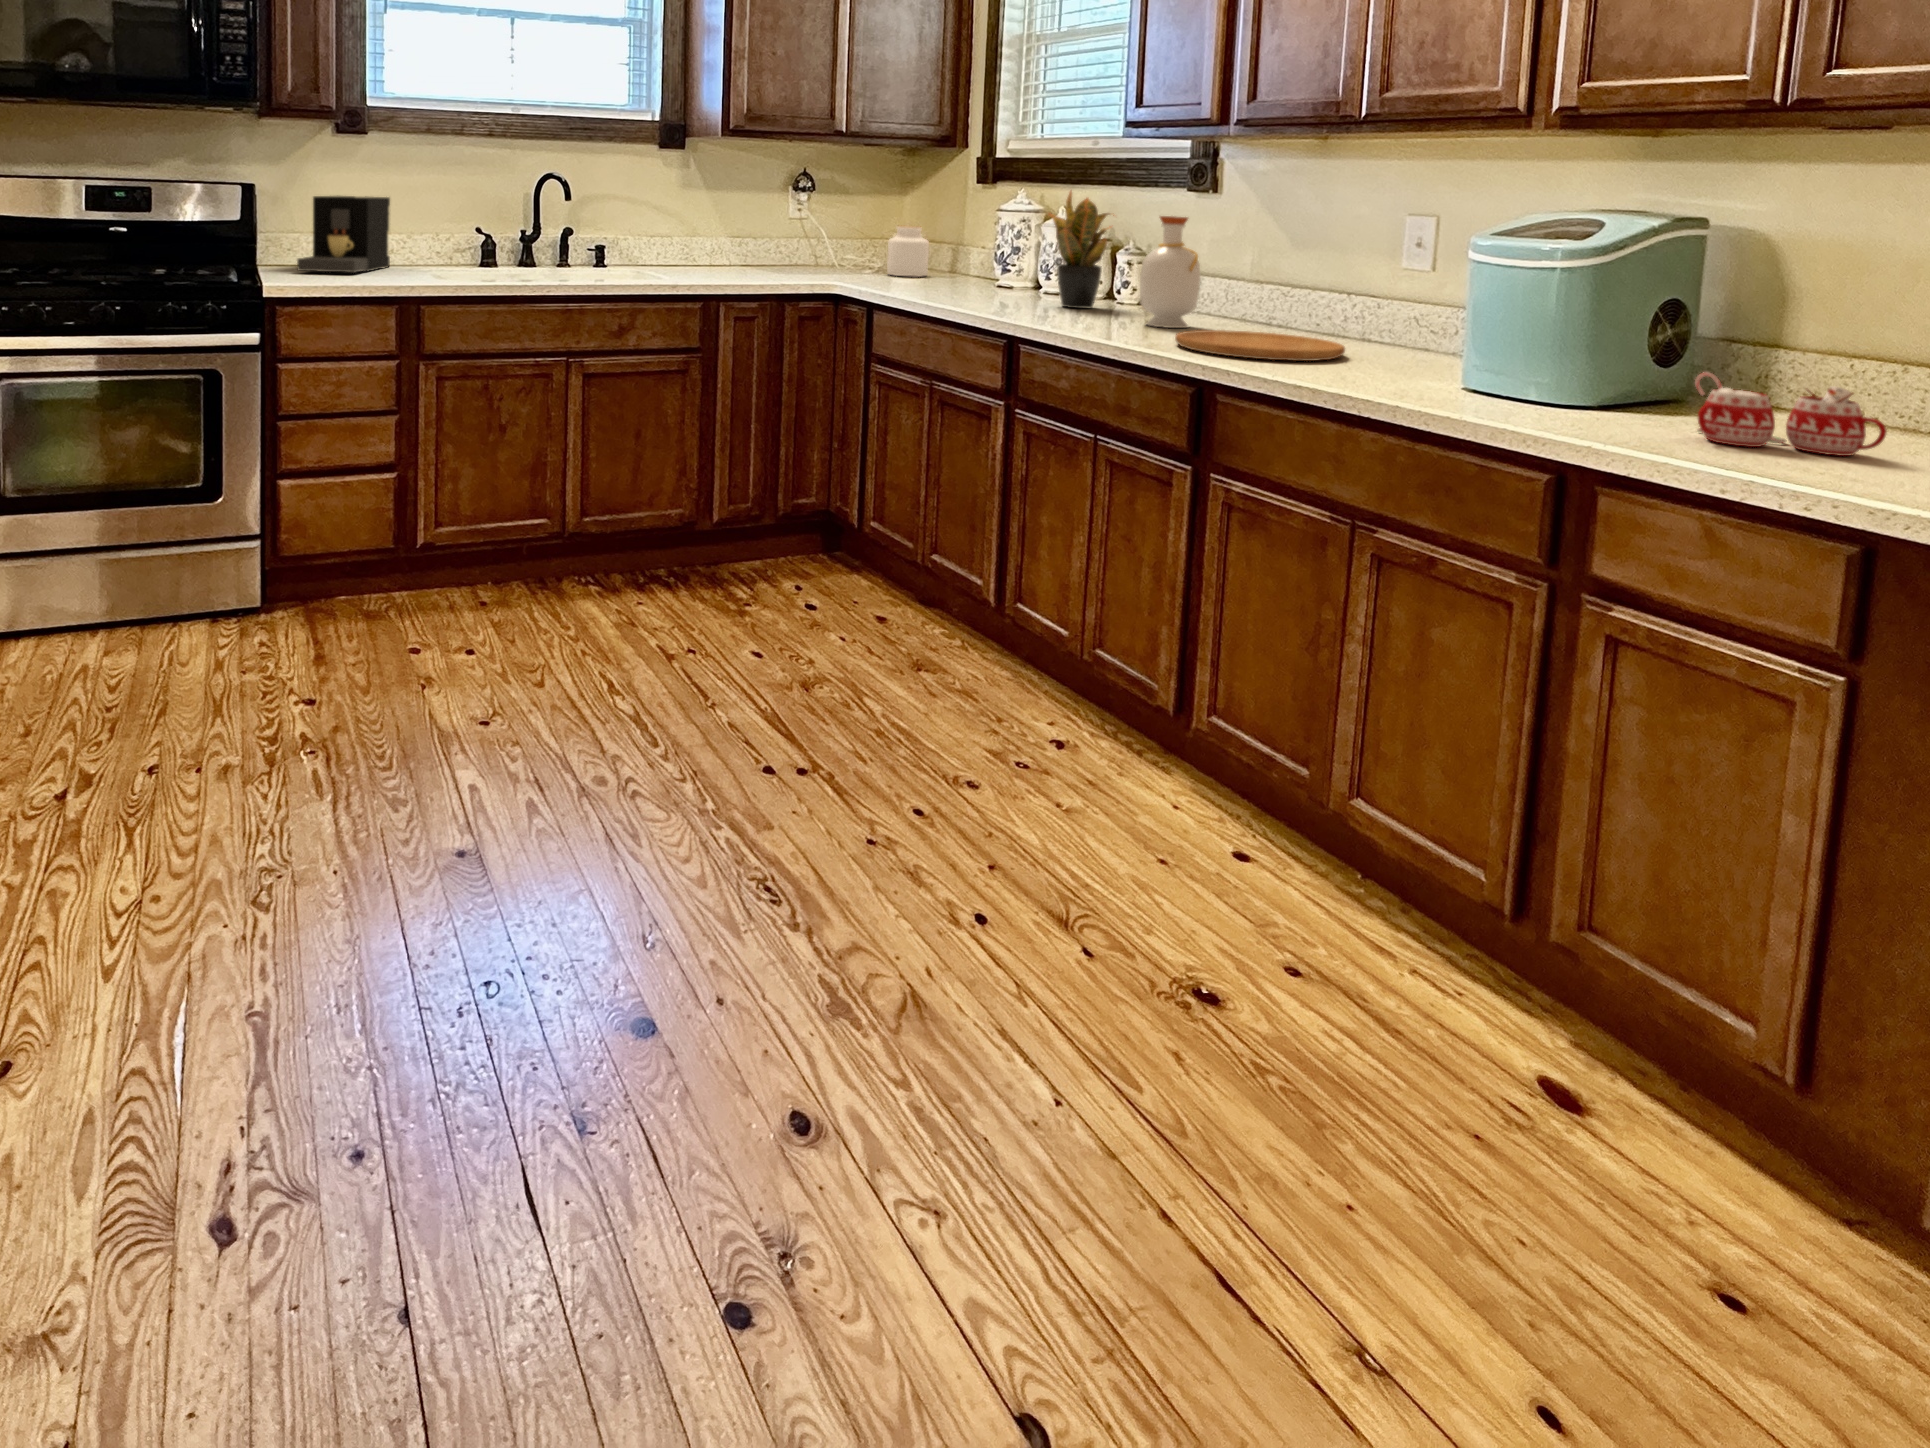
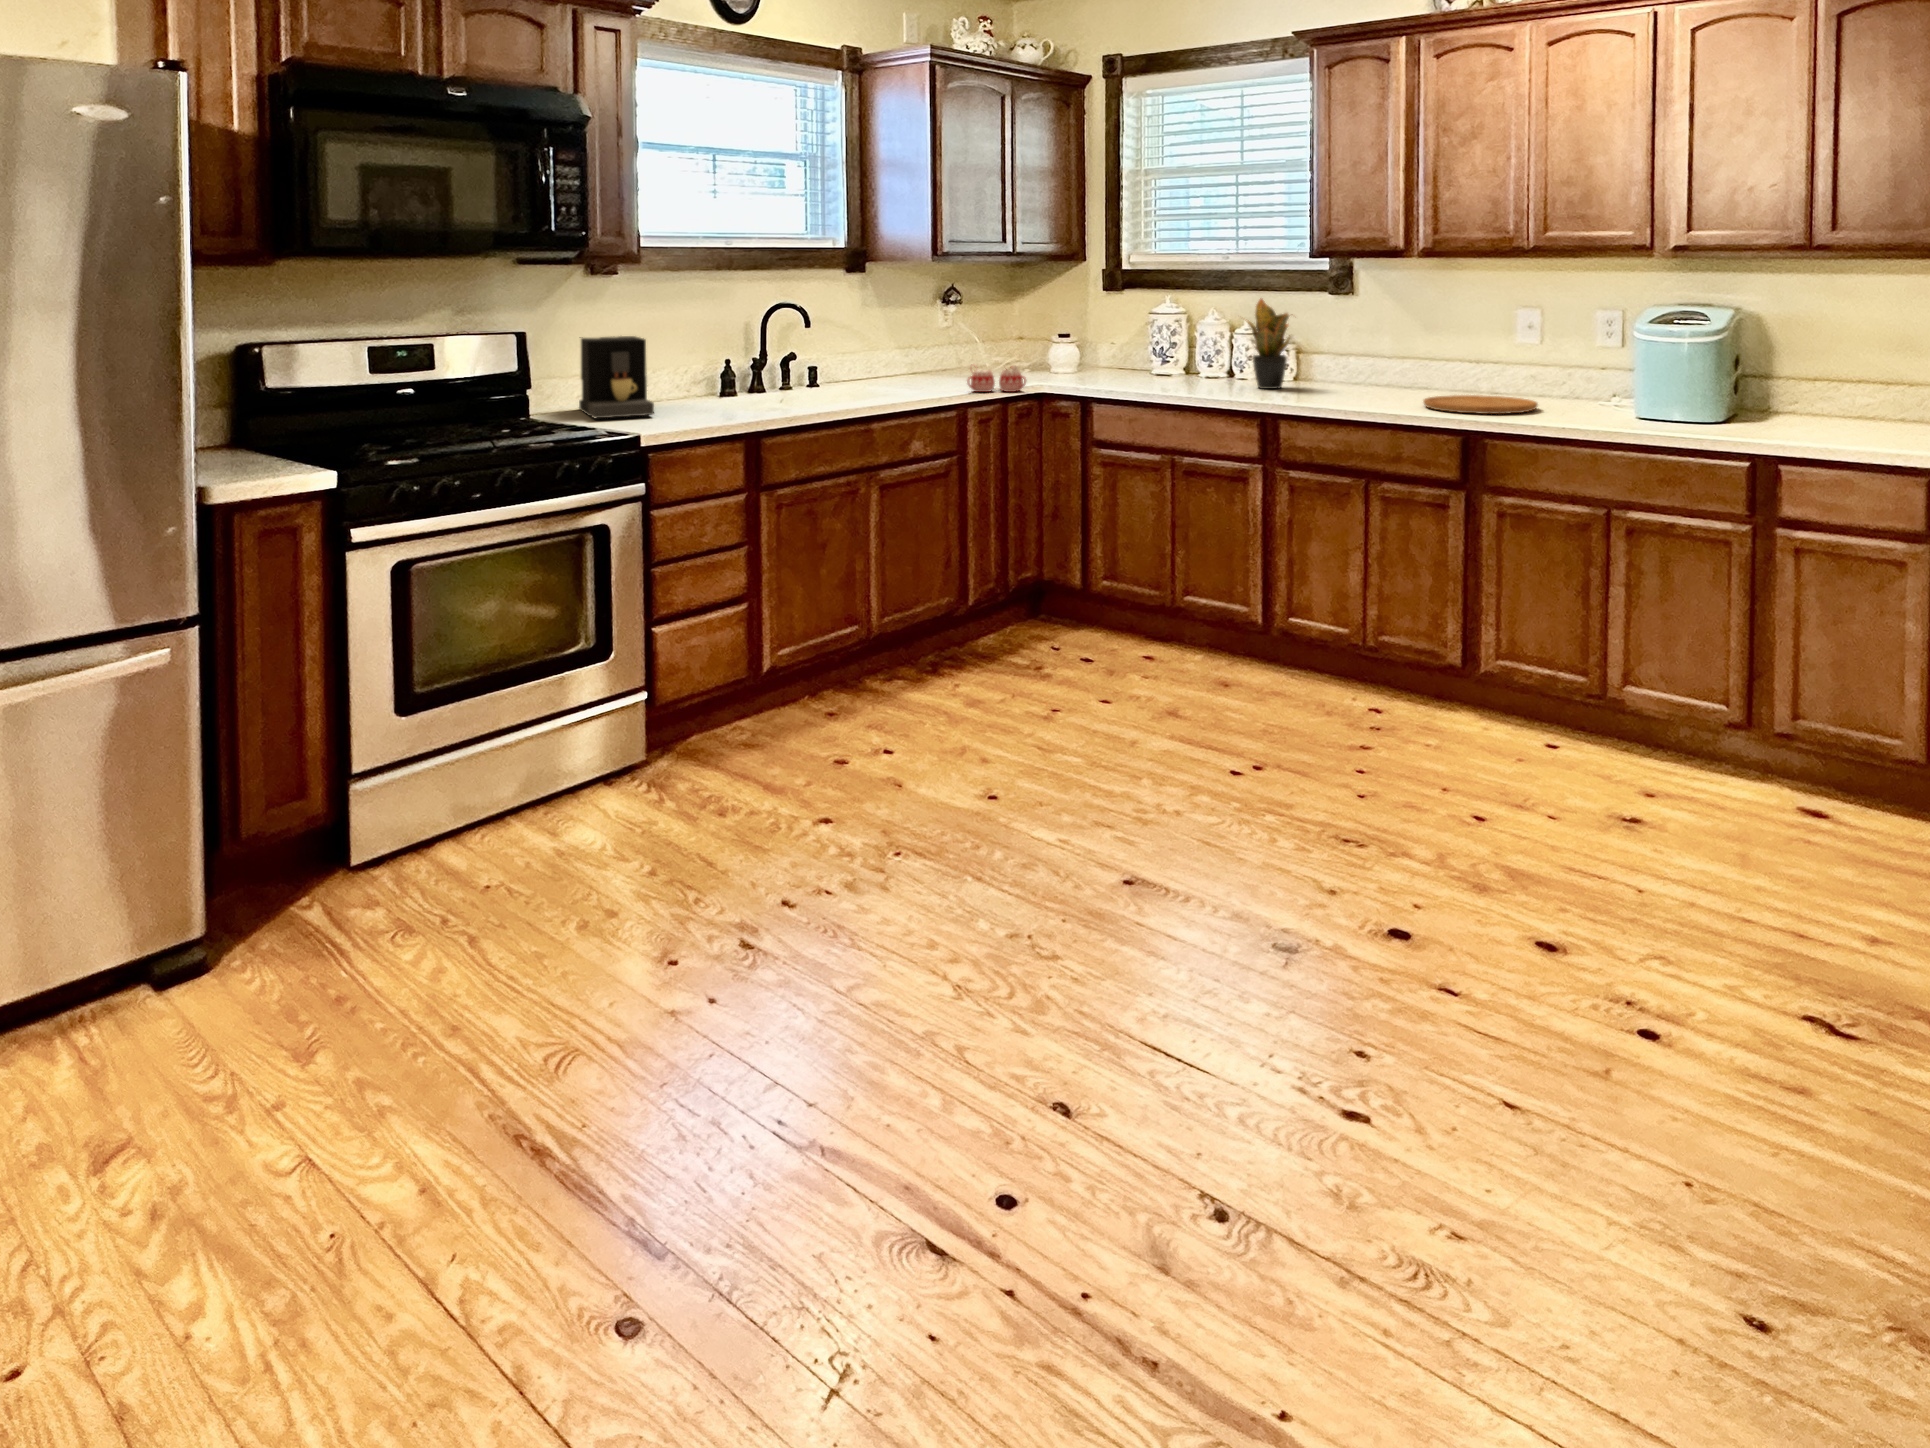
bottle: present [1140,216,1201,328] -> none [1350,317,1394,398]
jar: present [887,226,929,277] -> none [1038,330,1072,373]
mug: present [1695,372,1887,456] -> present [967,365,1026,392]

